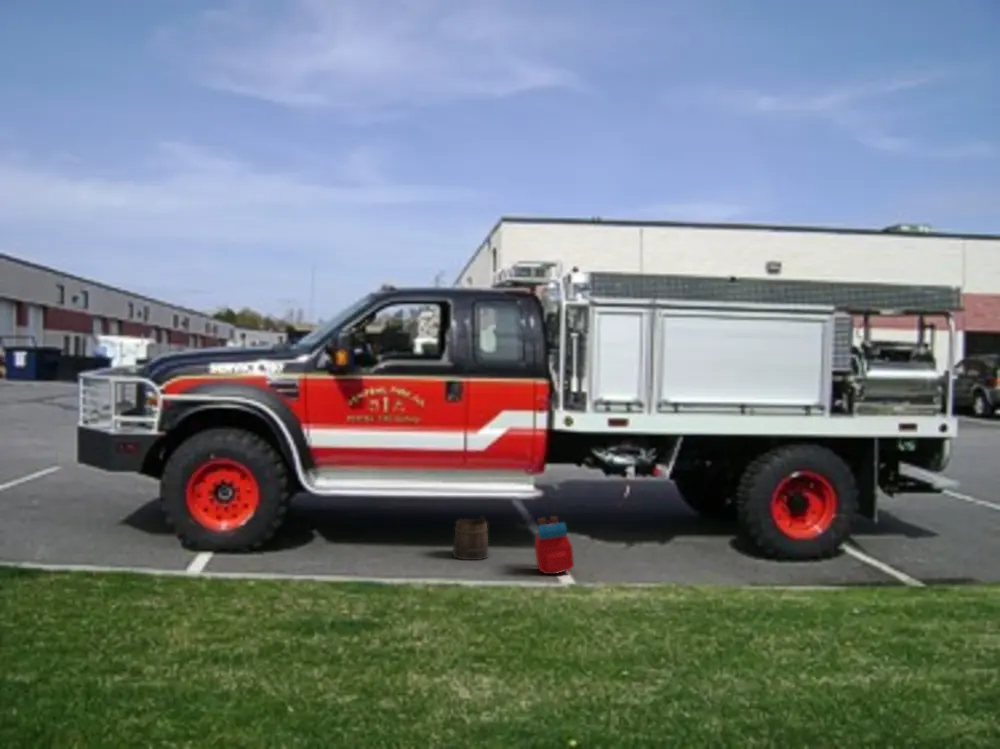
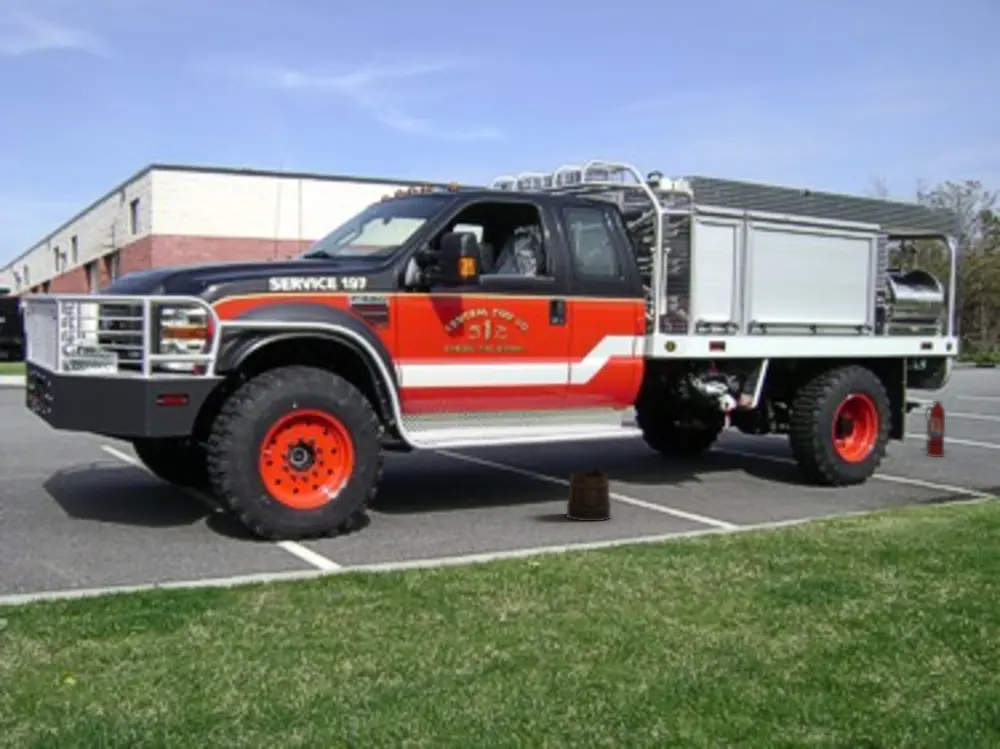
fire extinguisher: none [944,473,963,527] -> present [926,401,945,457]
backpack: present [535,516,574,574] -> none [679,458,735,526]

